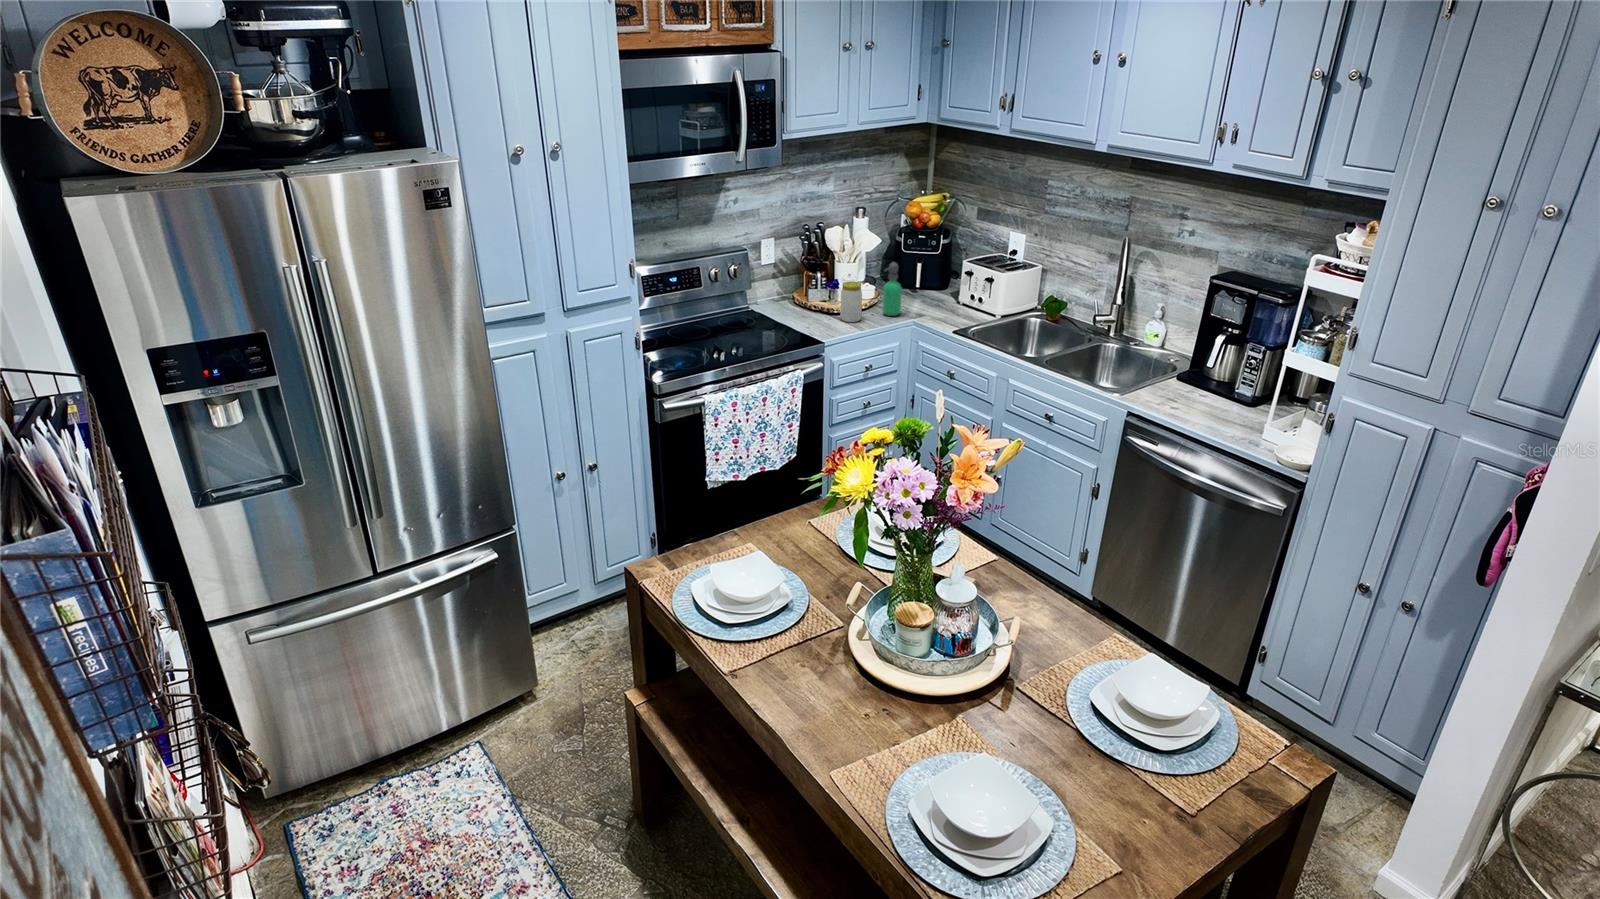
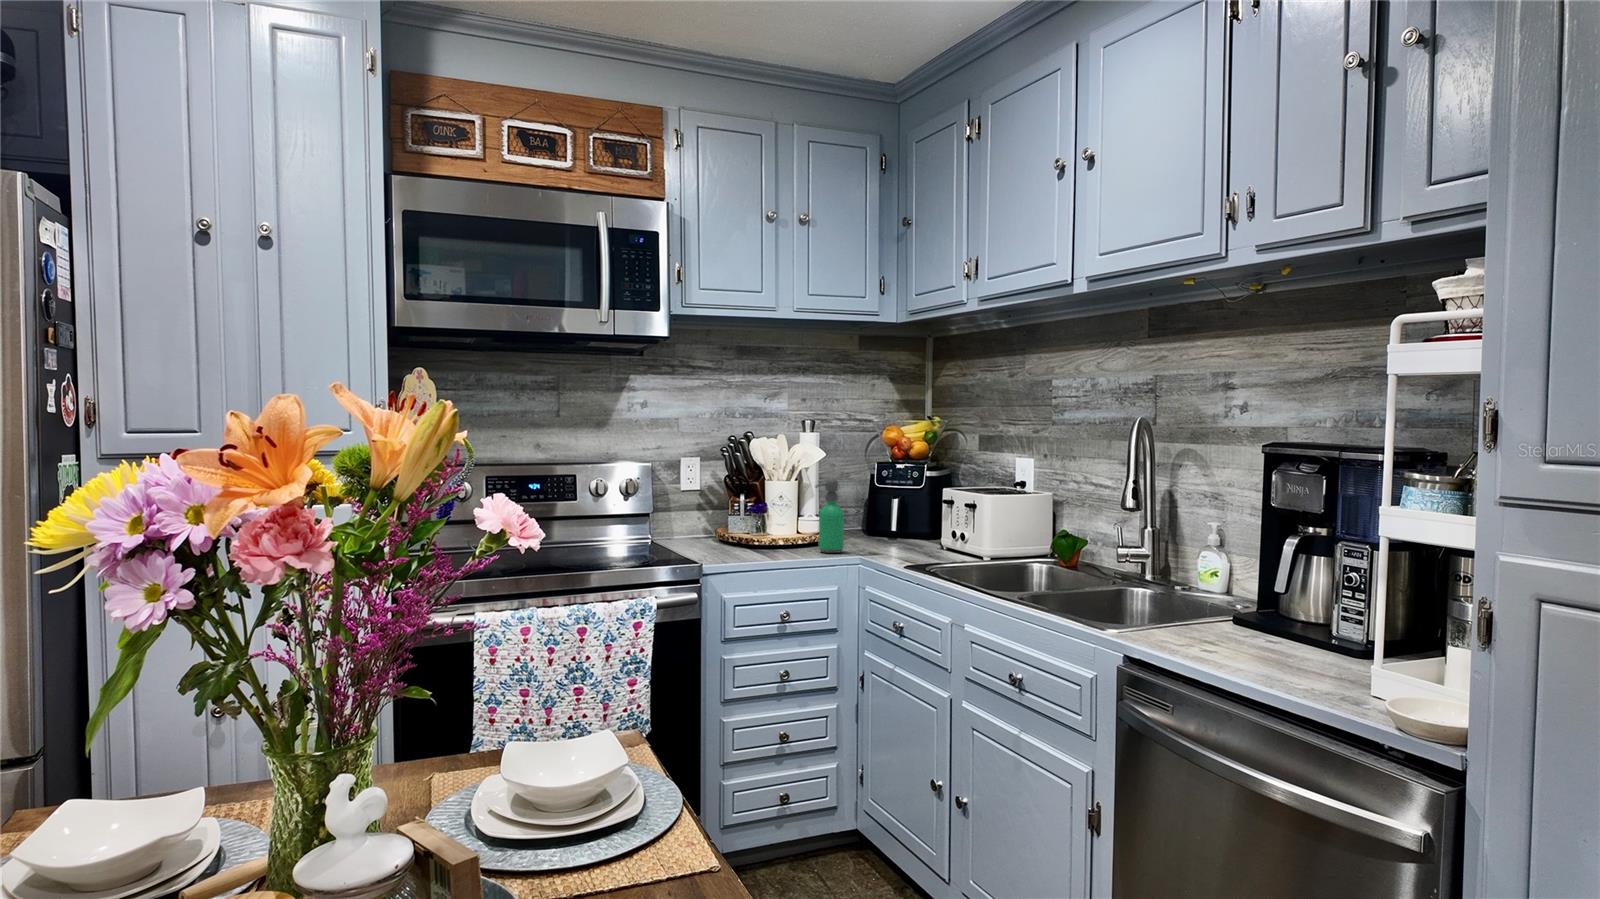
jar: present [840,281,862,322] -> none [752,500,782,554]

